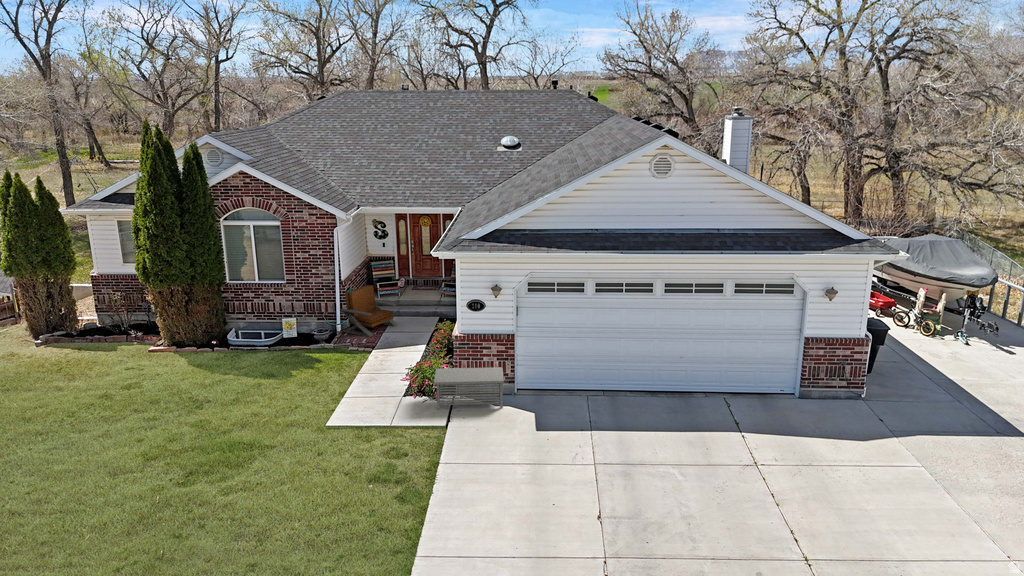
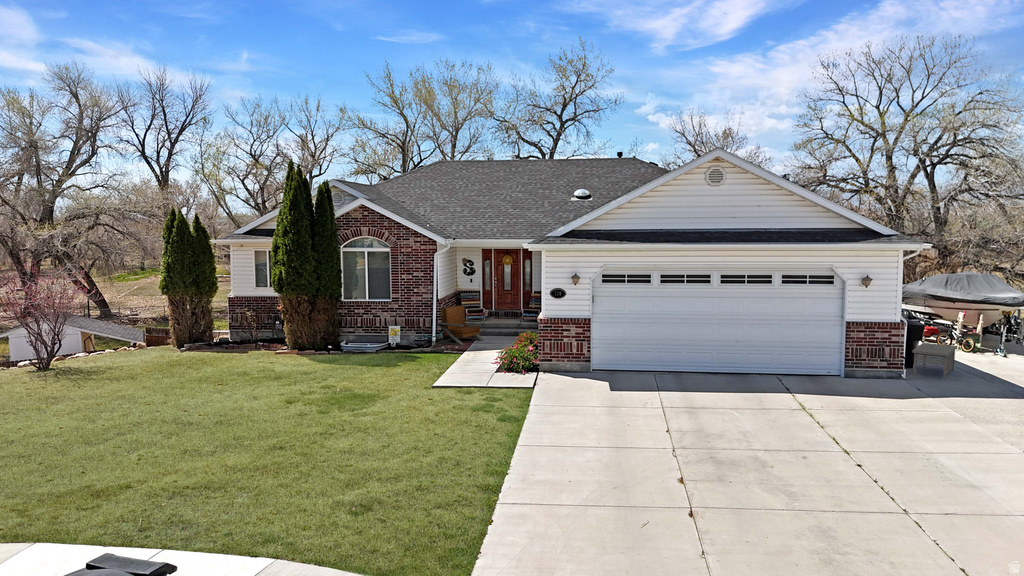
storage bench: present [434,367,504,410] -> present [912,343,957,379]

